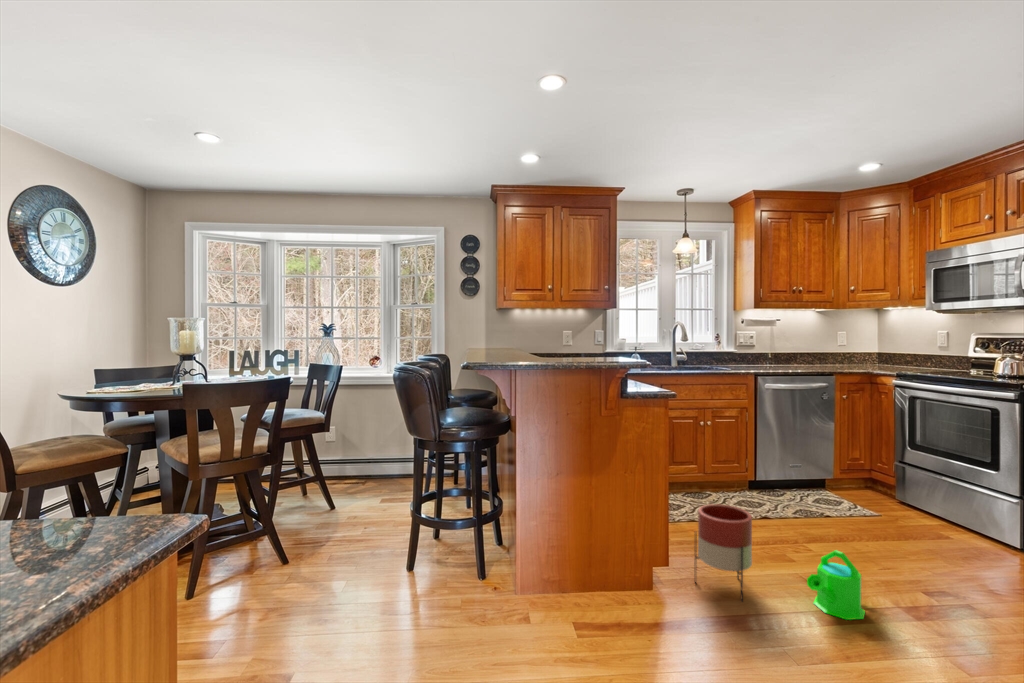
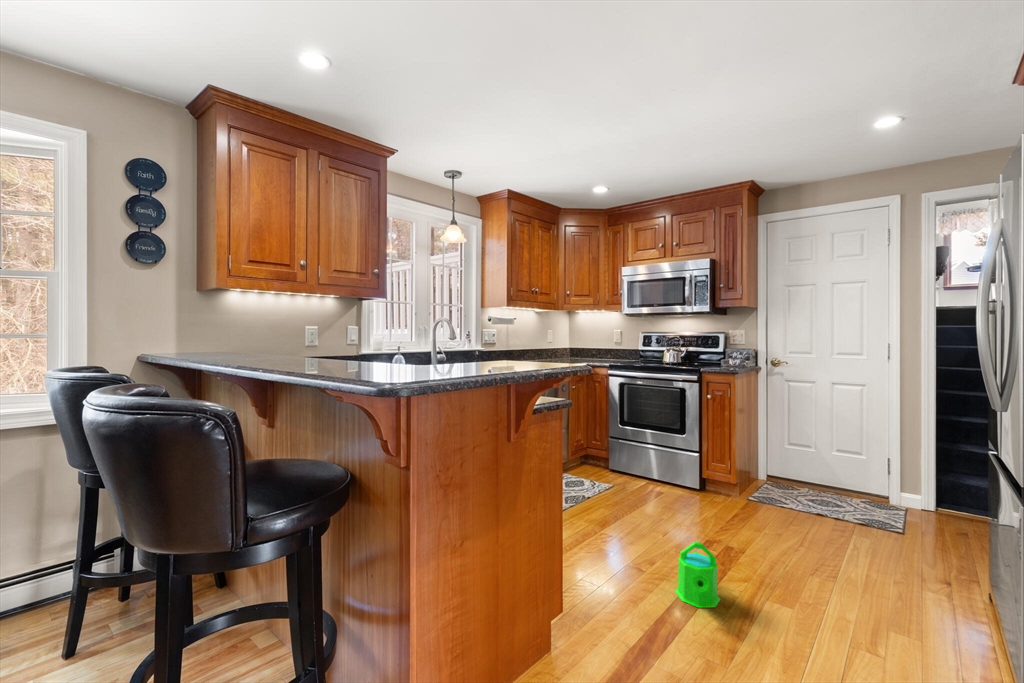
planter: present [695,504,752,601] -> none [587,525,647,632]

